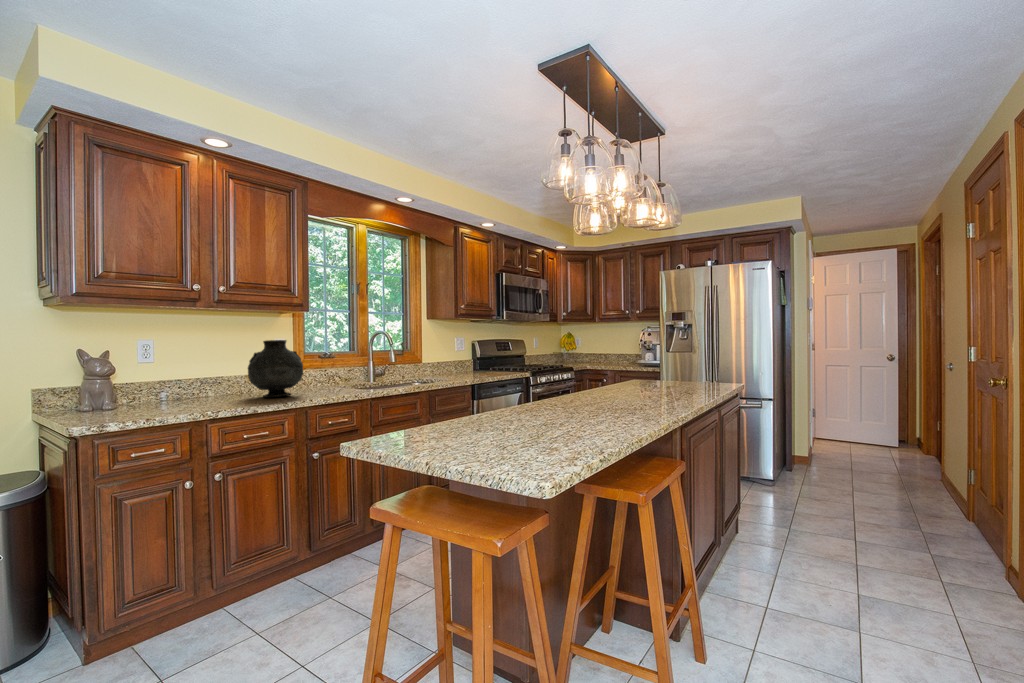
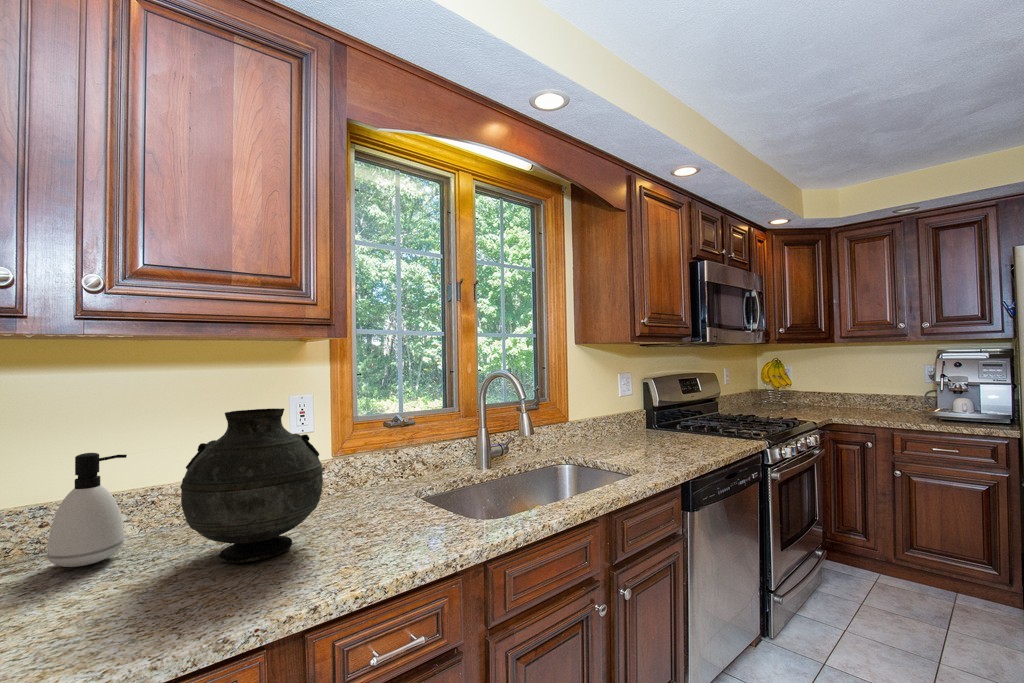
soap dispenser: none [194,356,221,399] -> present [47,453,127,567]

